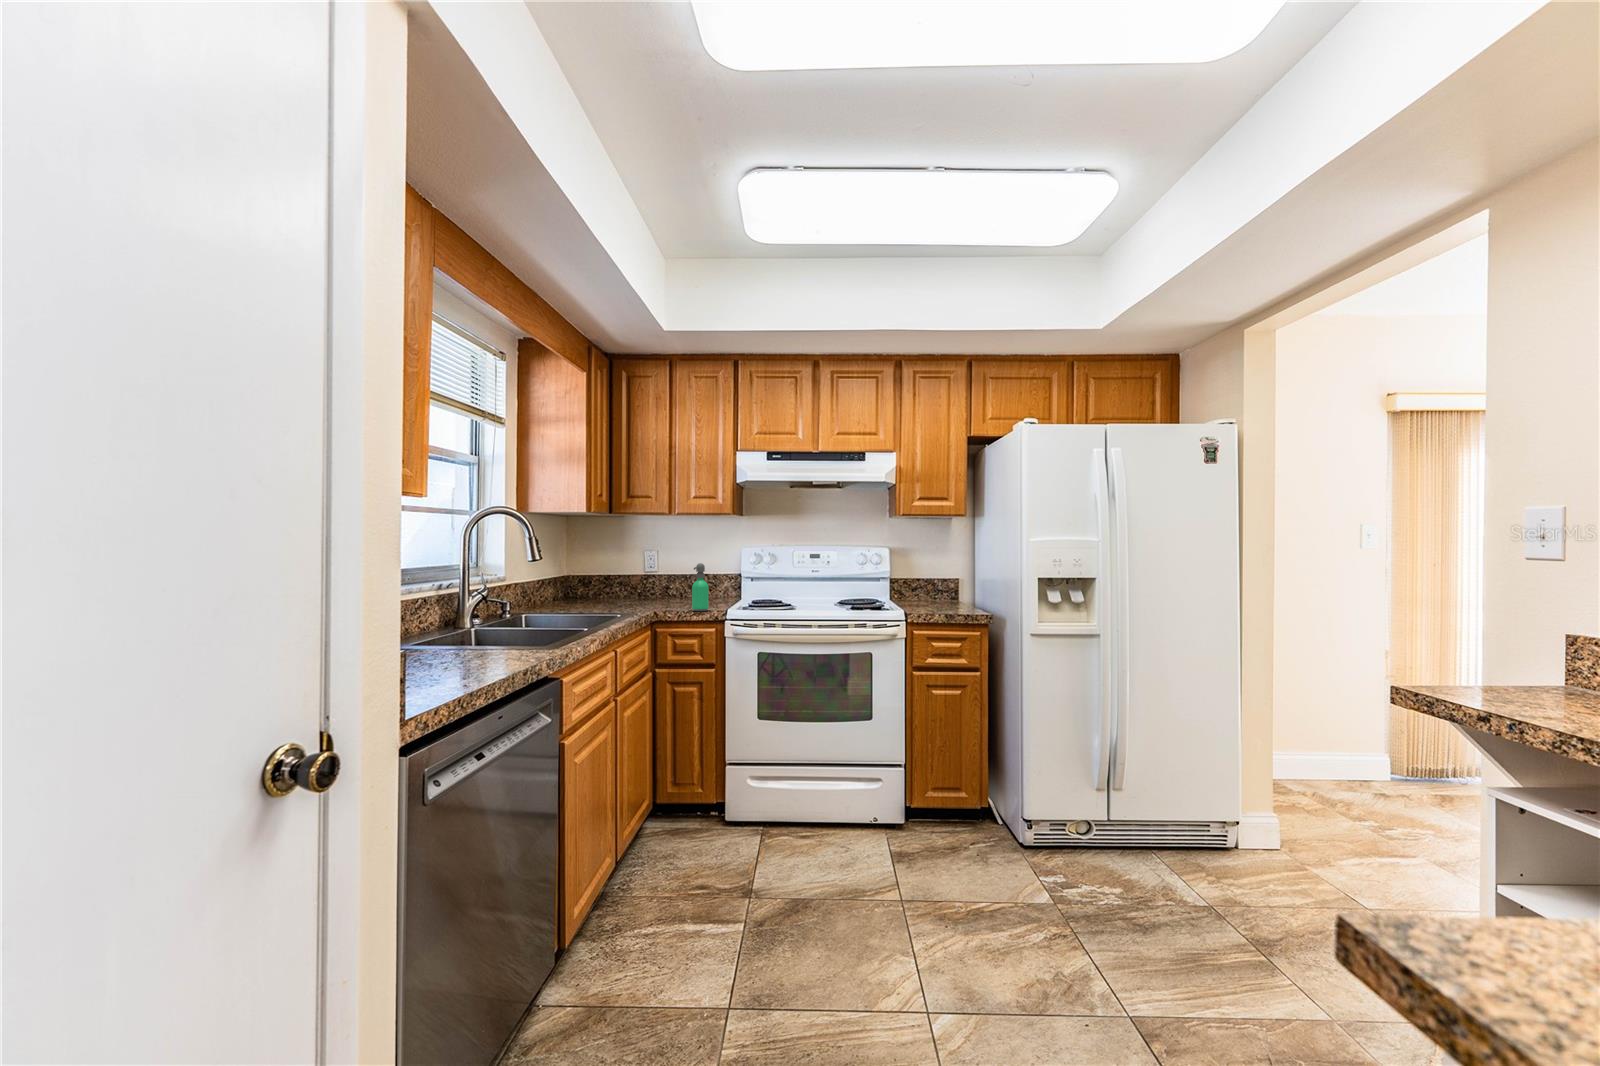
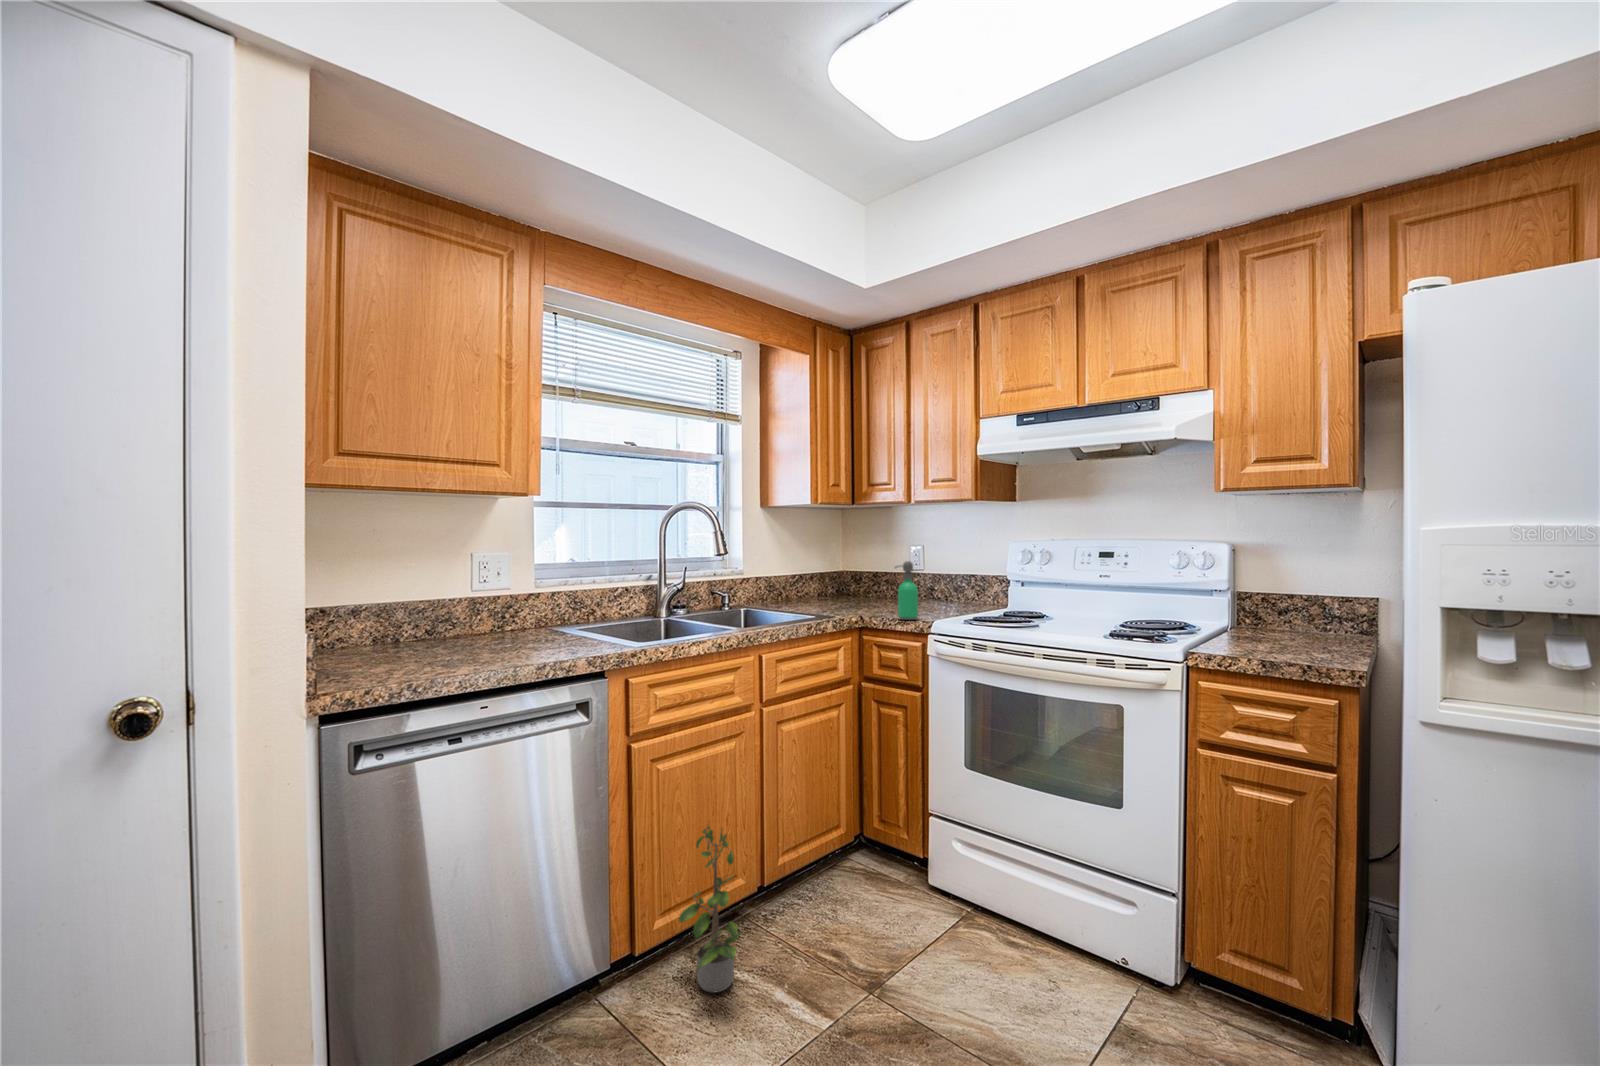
potted plant: none [623,787,704,927] -> present [679,826,741,993]

